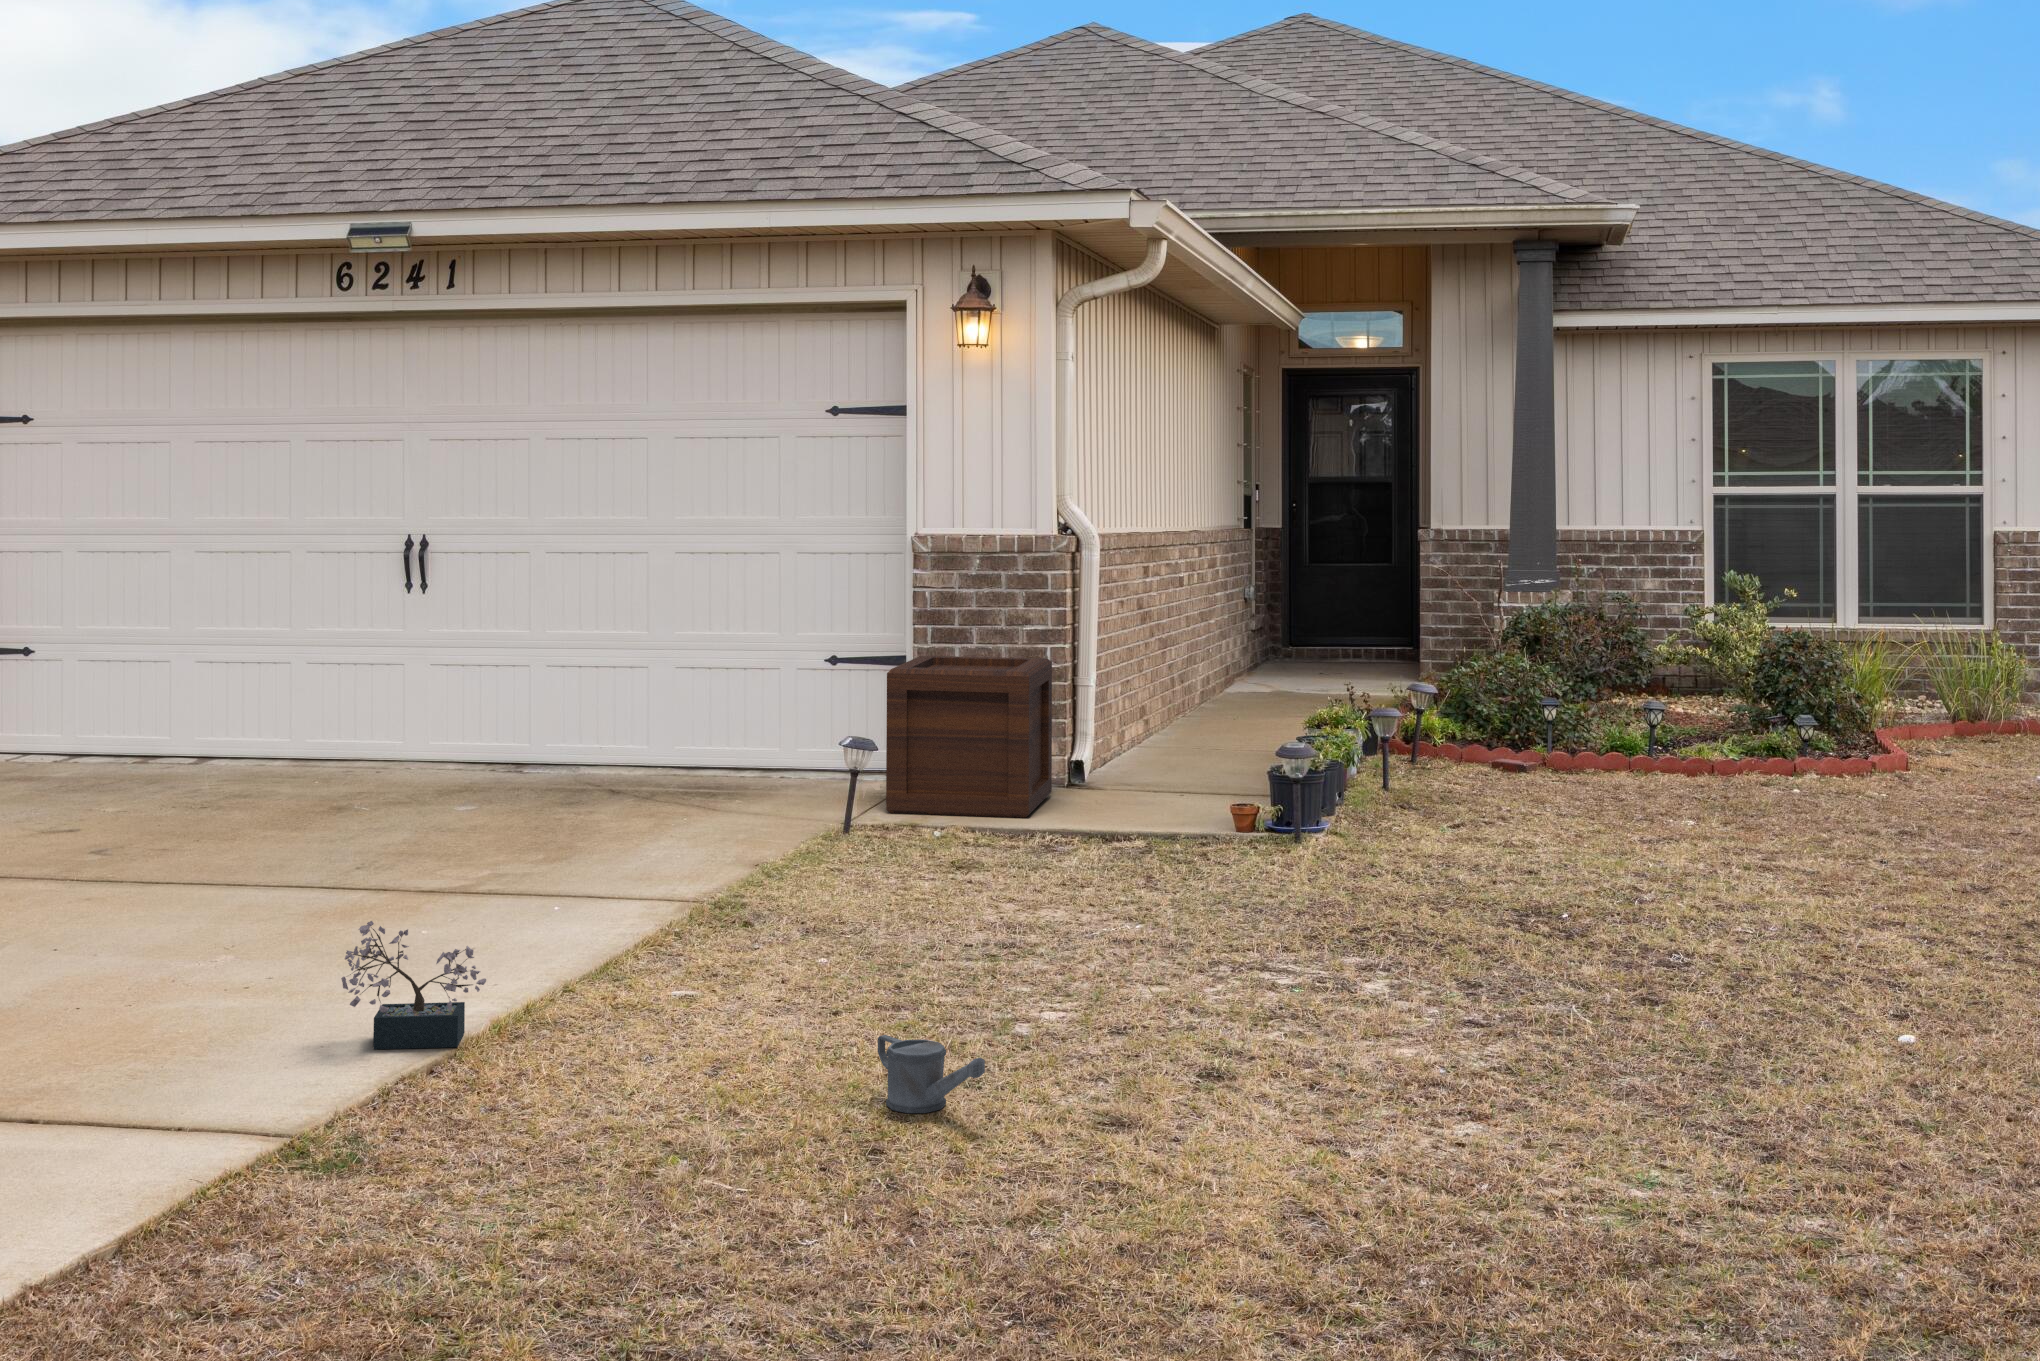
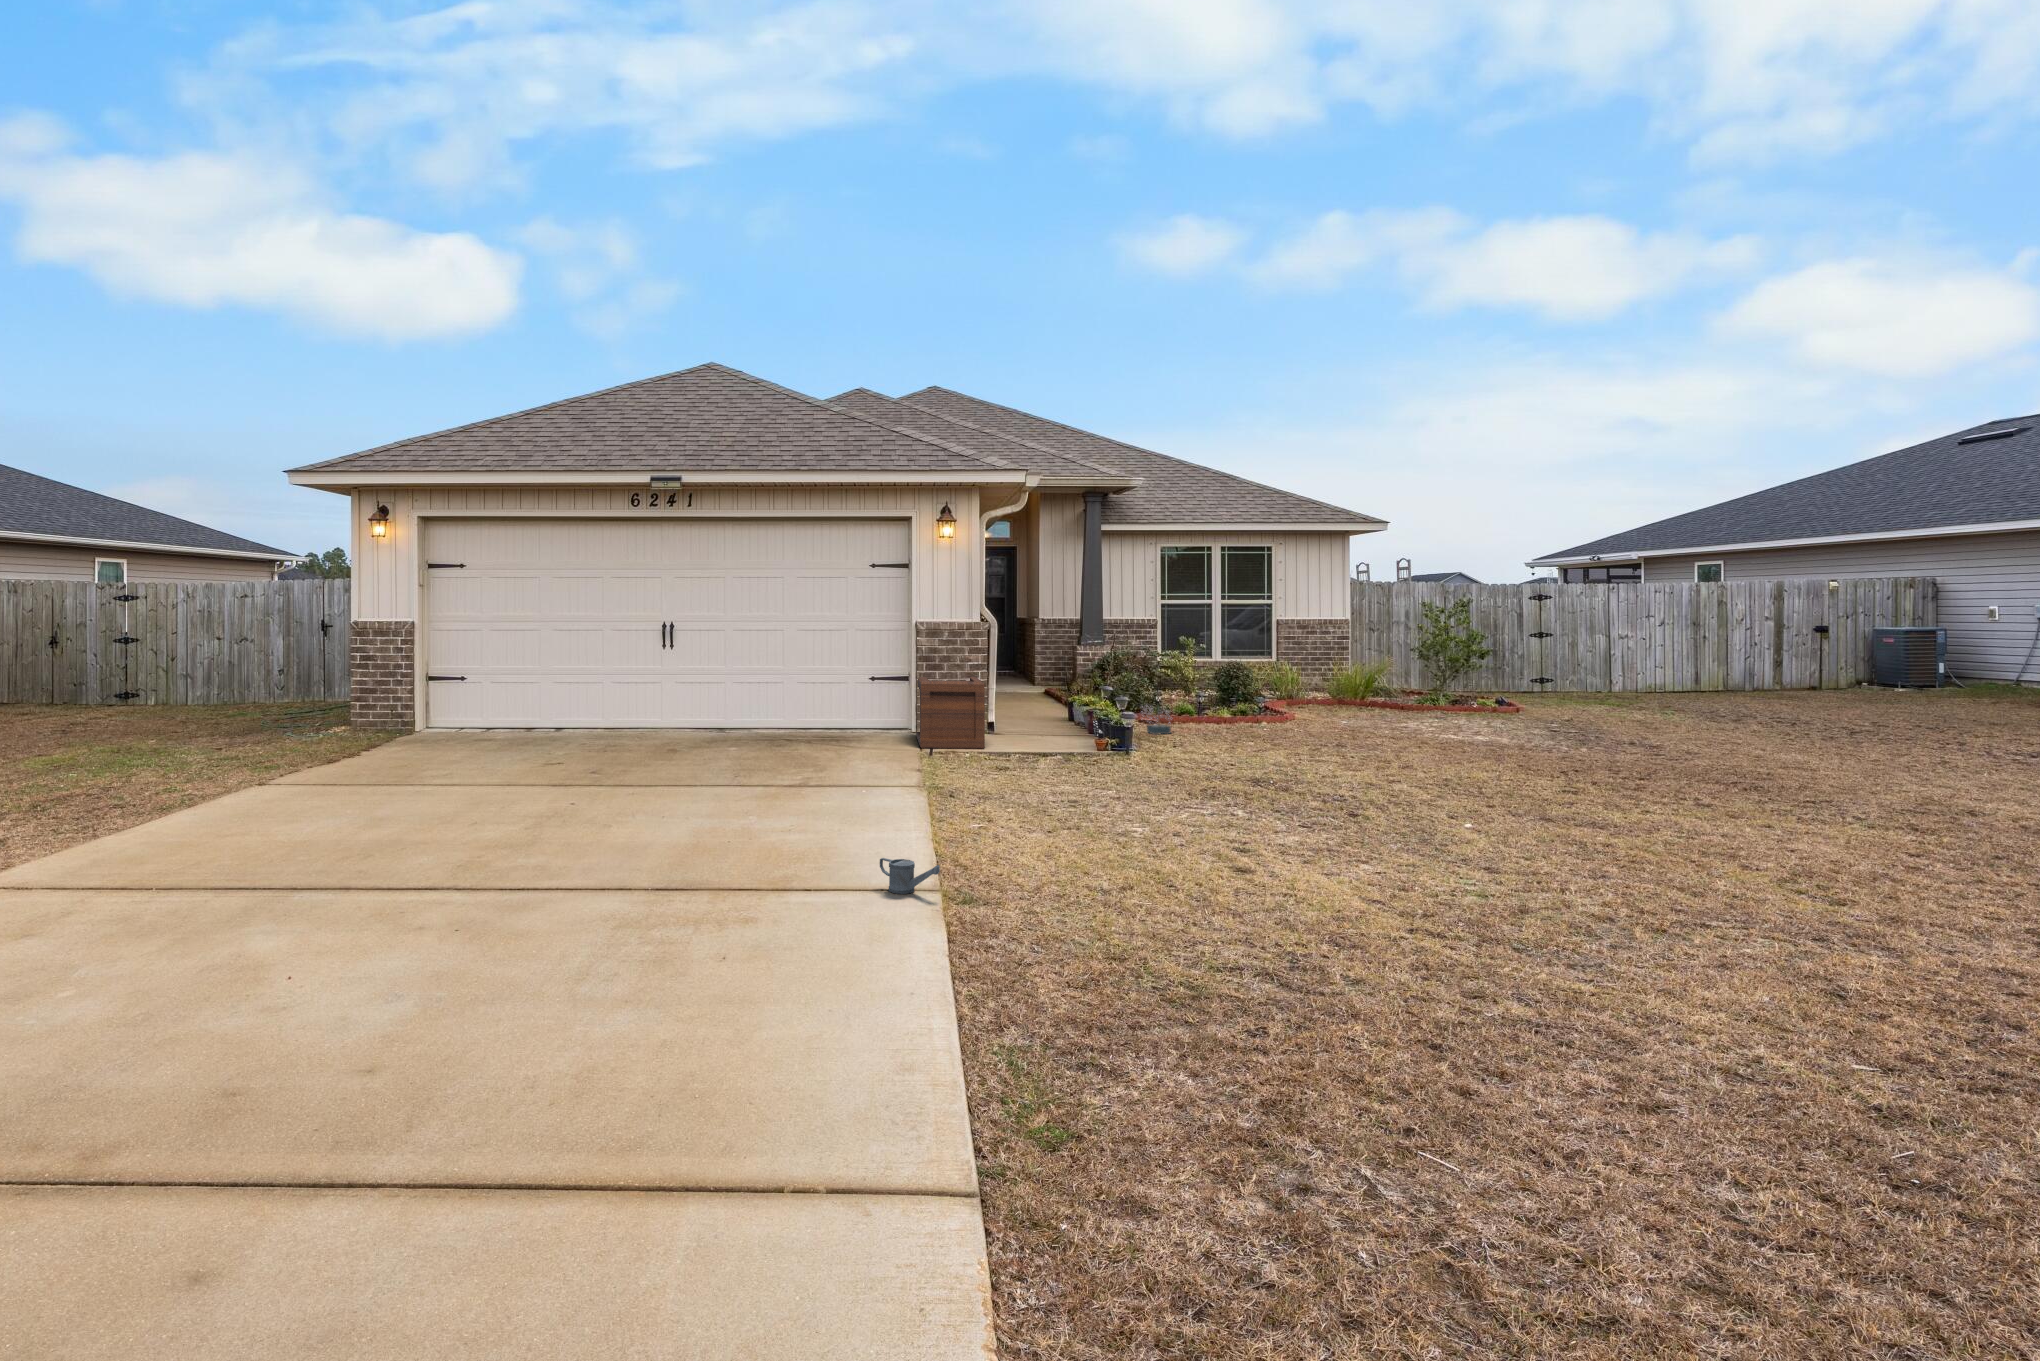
decorative plant: present [341,921,486,1049] -> present [1142,706,1172,734]
watering can: present [878,1035,985,1113] -> present [880,858,940,894]

